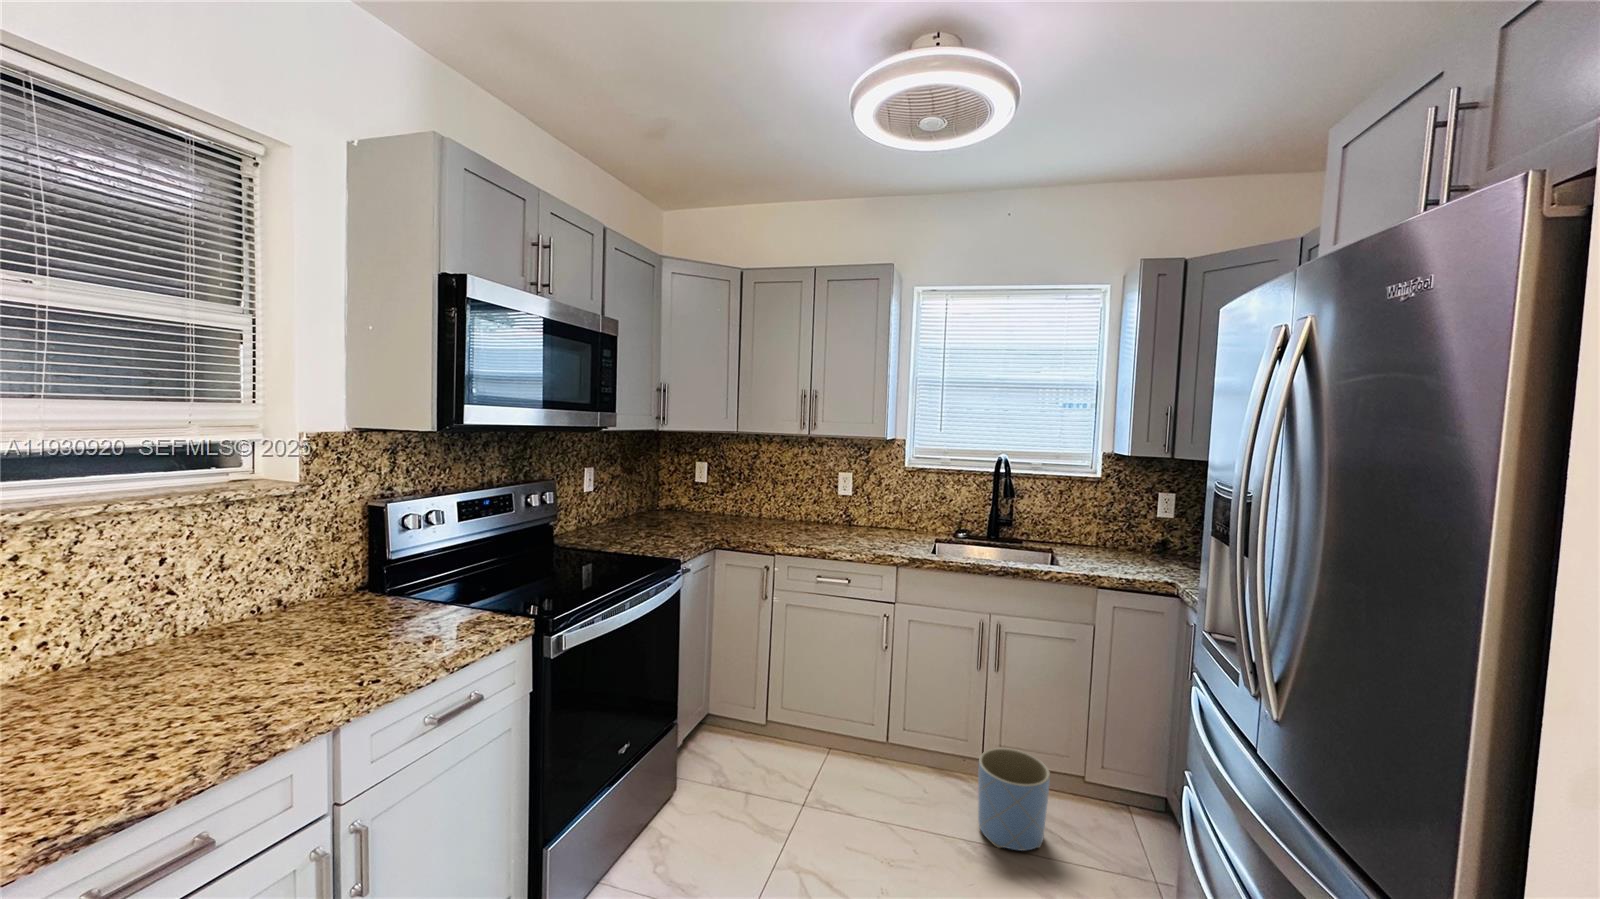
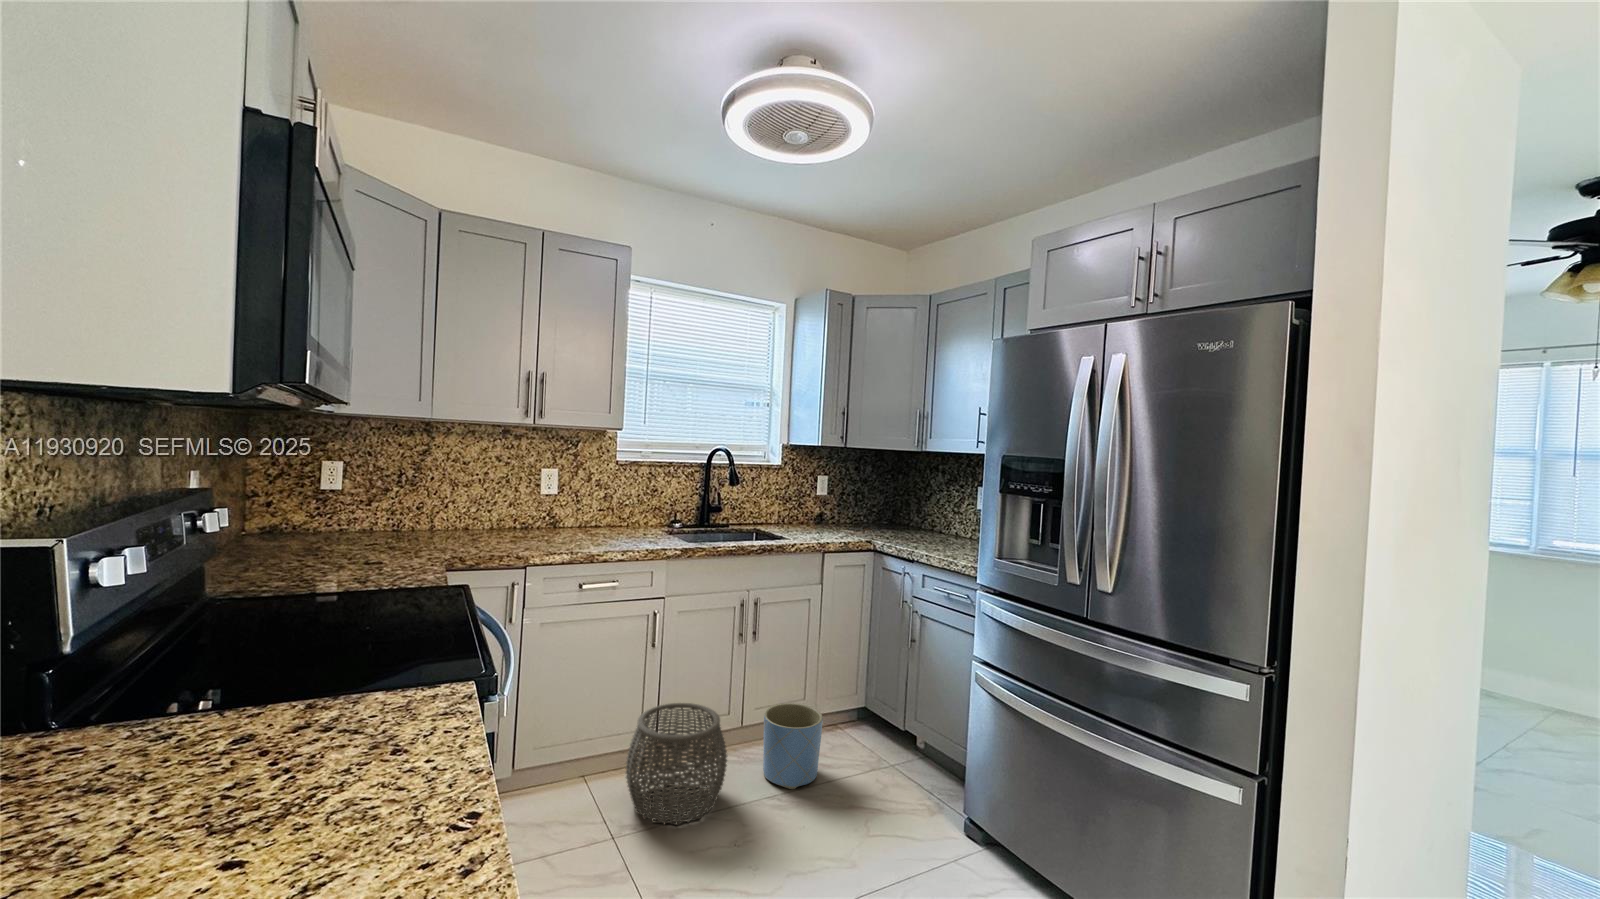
woven basket: none [827,705,926,827] -> present [626,703,727,824]

